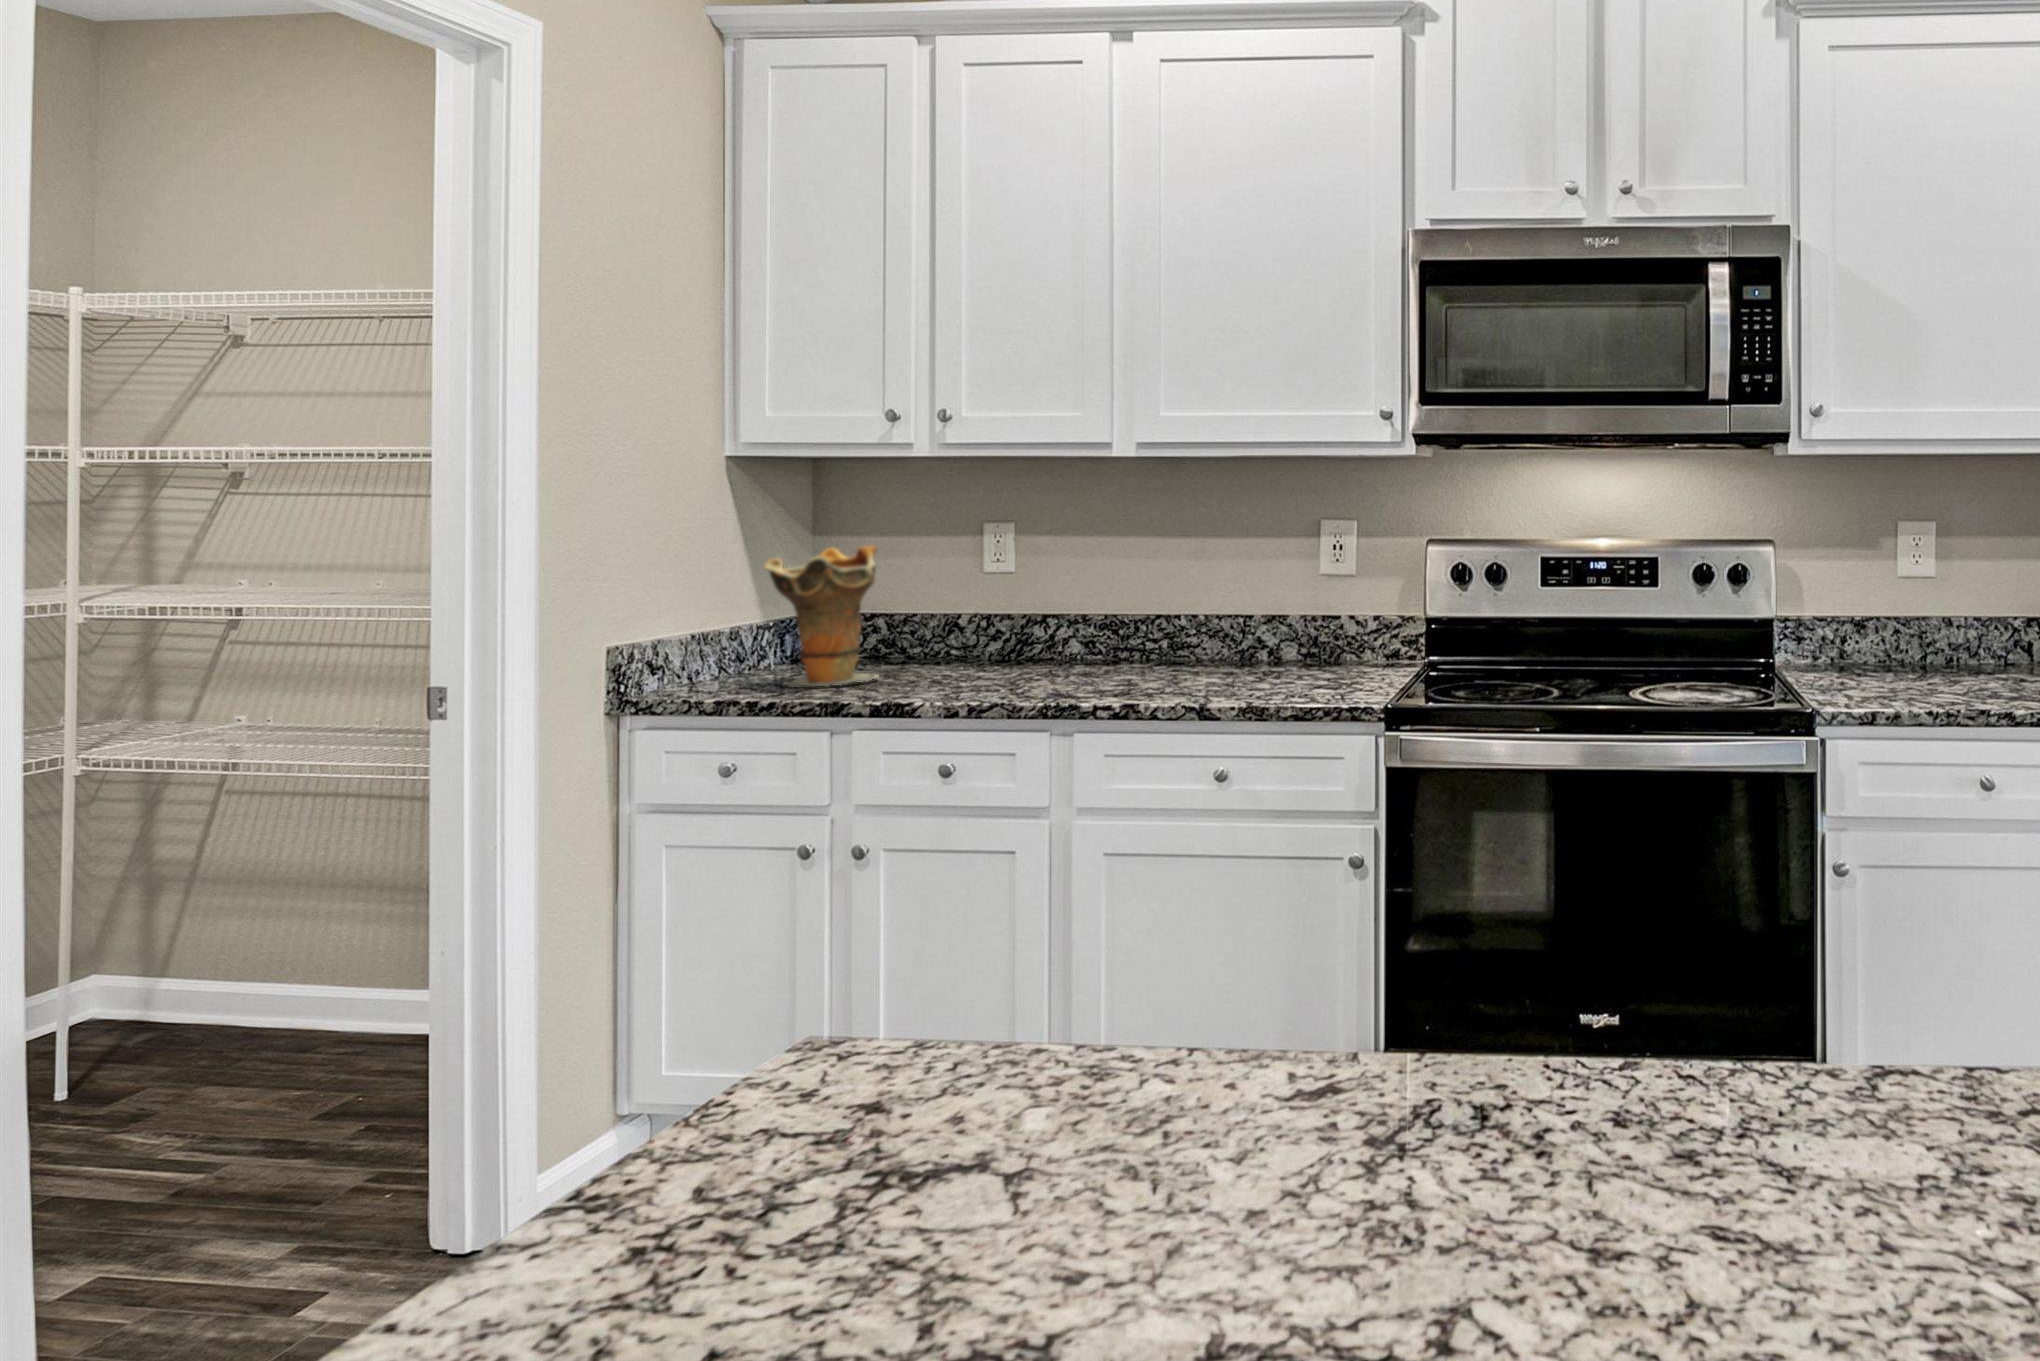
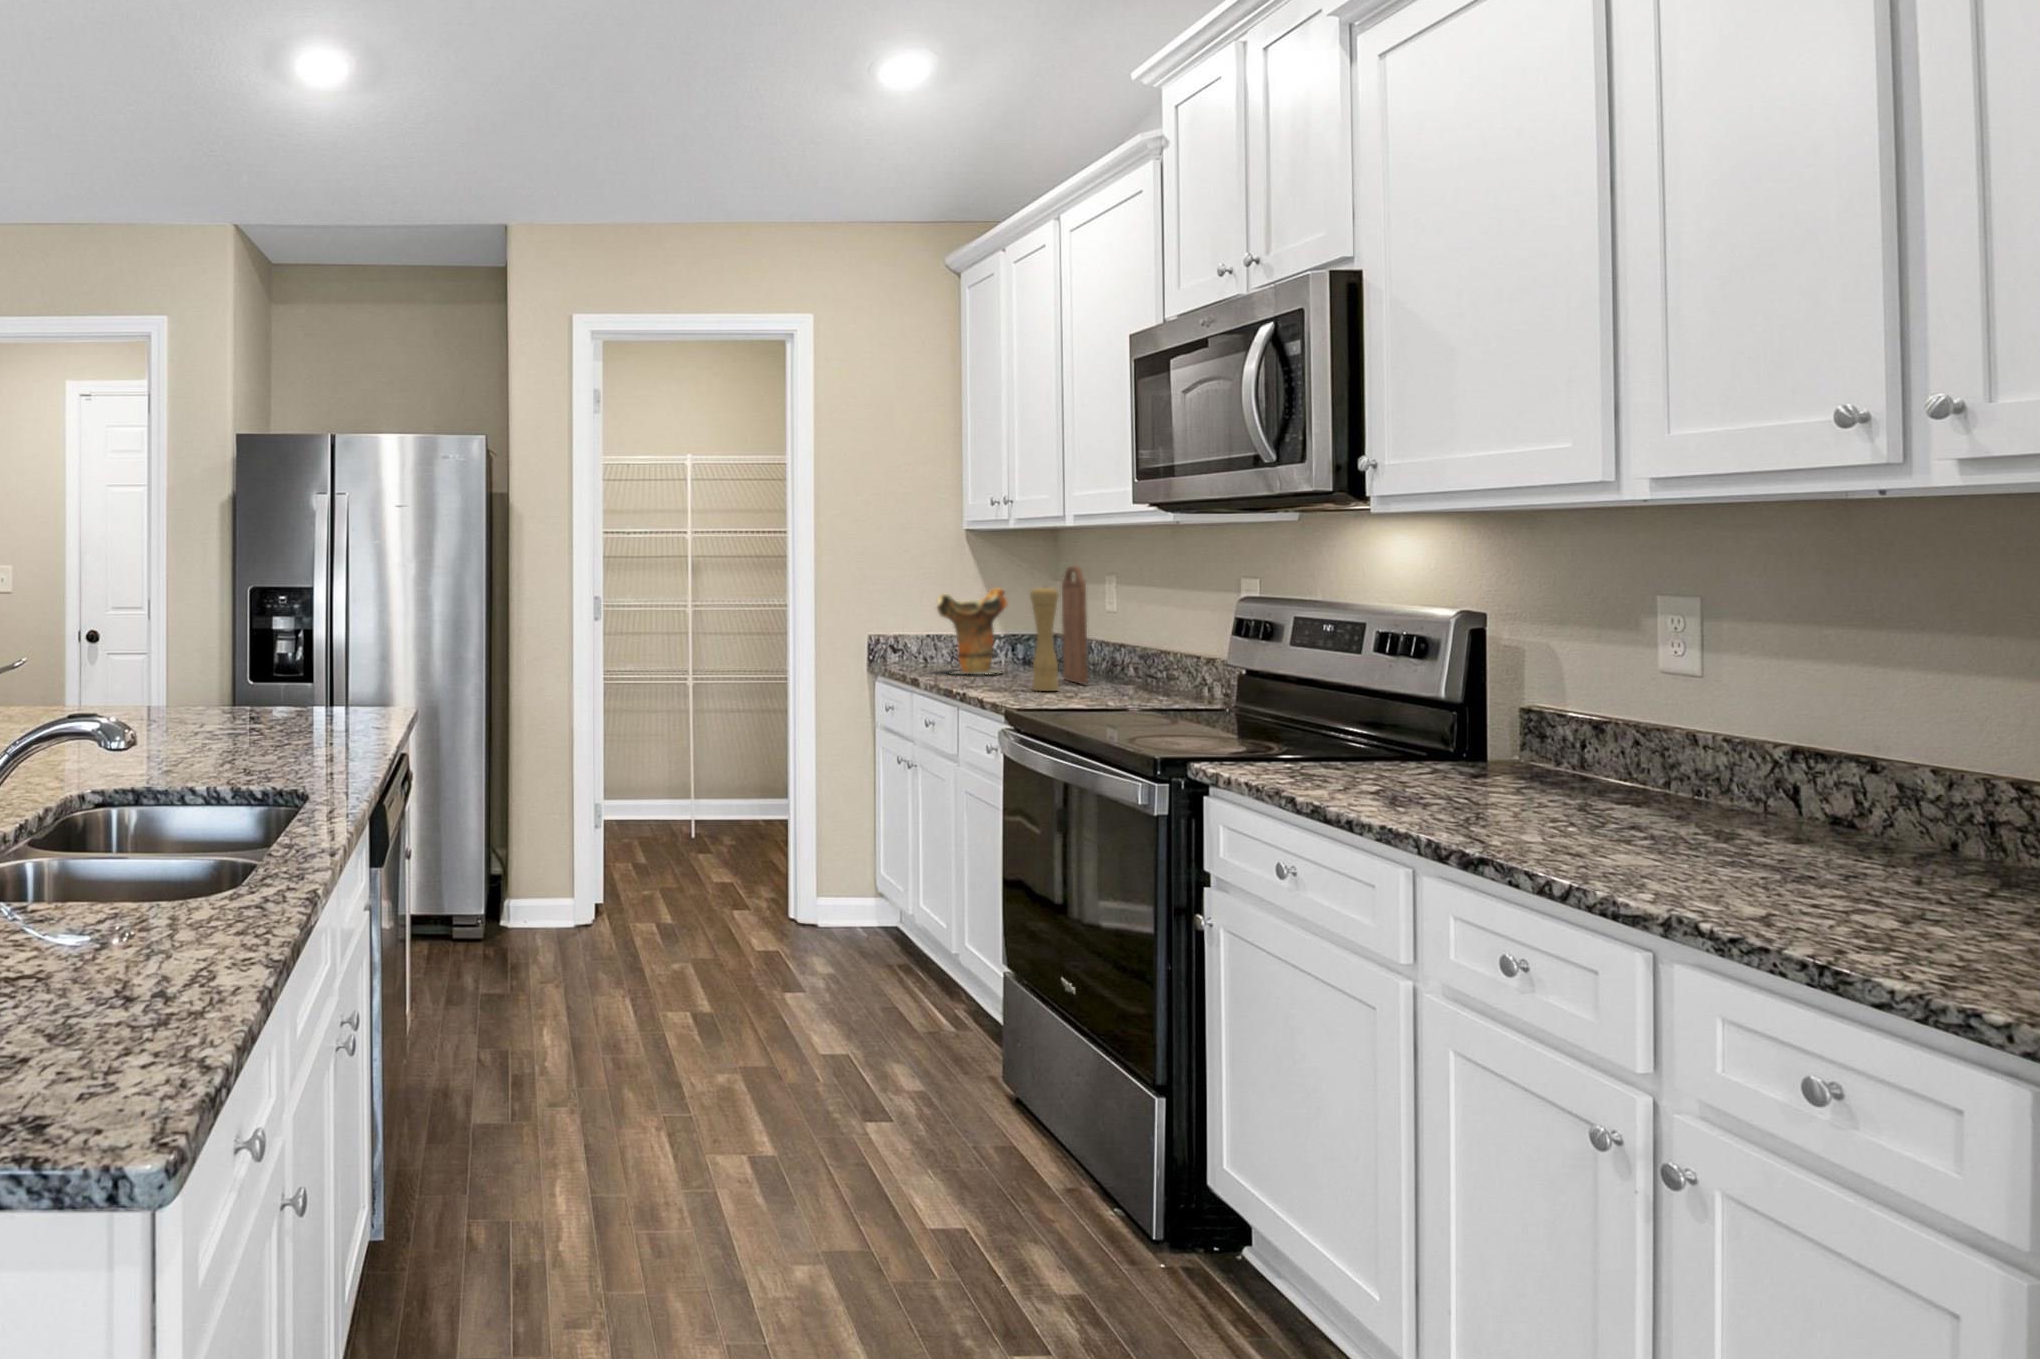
cutting board: none [989,510,1081,672] -> present [1062,566,1088,684]
pepper mill: none [1083,536,1123,683] -> present [1030,587,1059,691]

